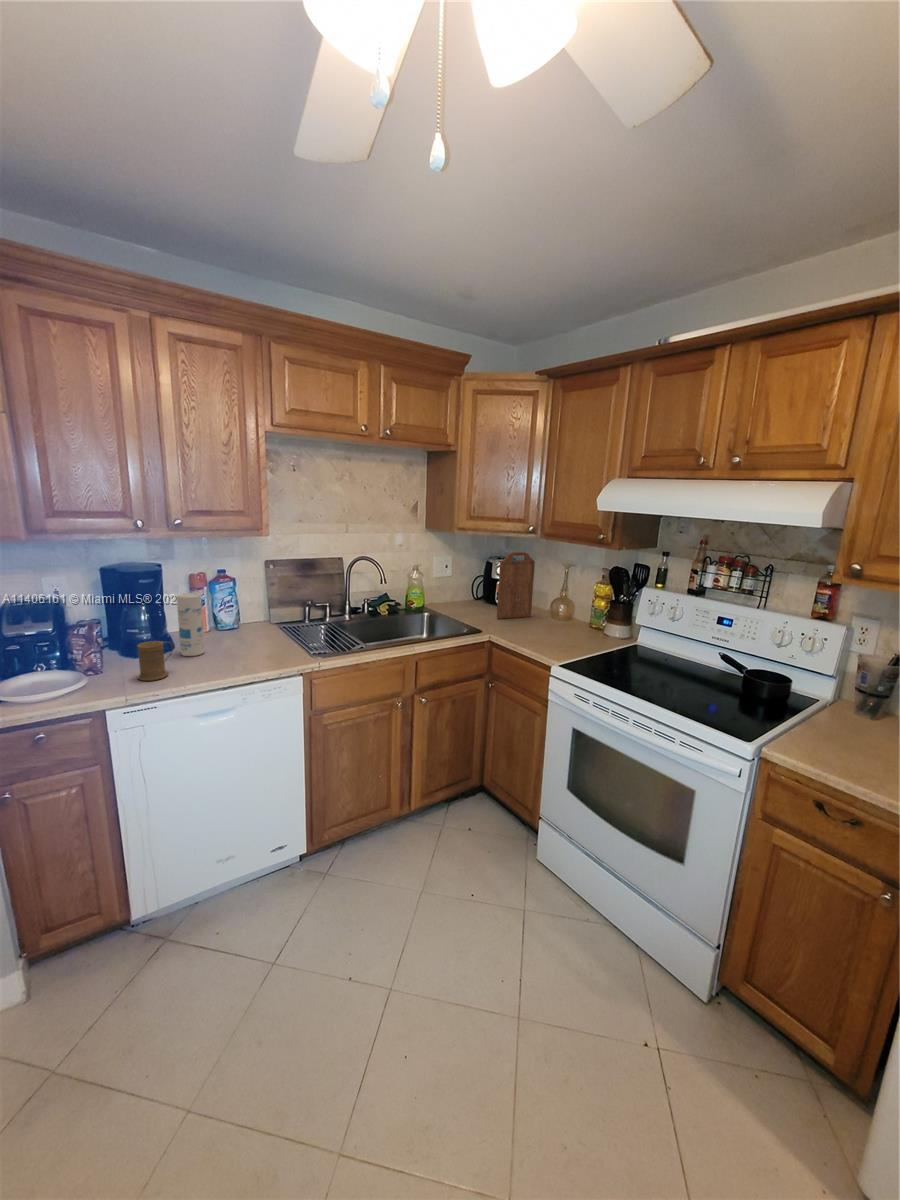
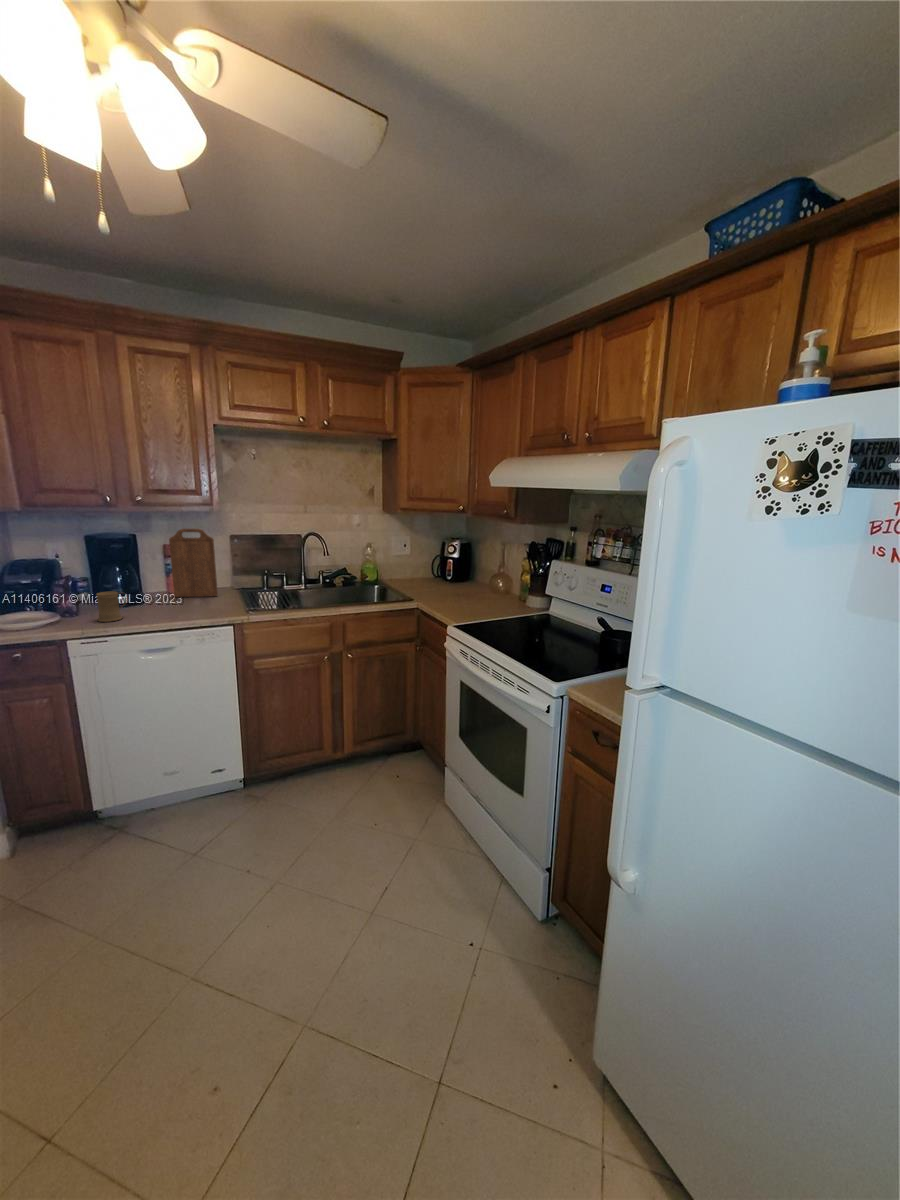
cutting board: present [497,552,535,619] -> present [169,528,218,597]
canister: present [177,593,204,656] -> none [139,557,164,608]

